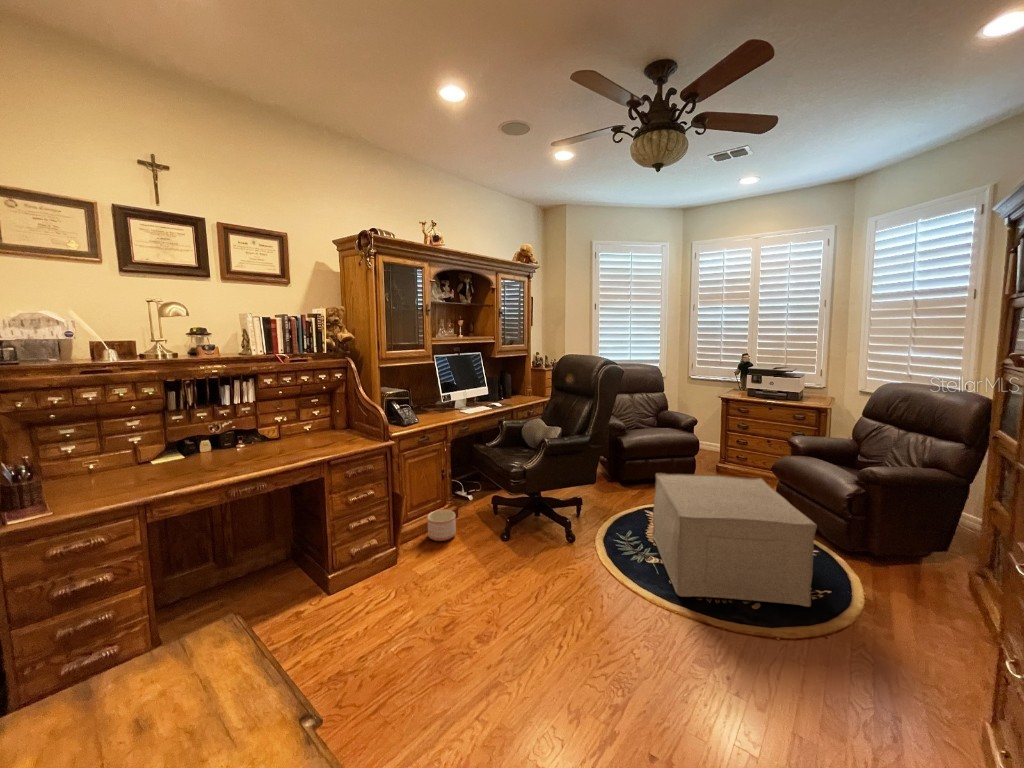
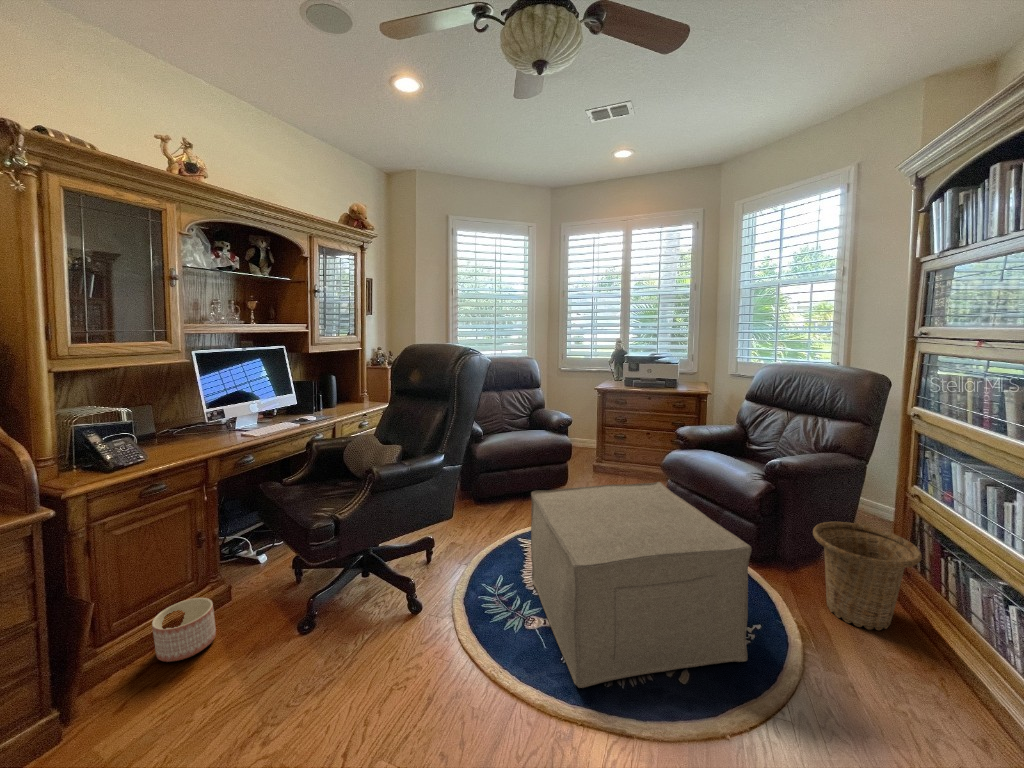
basket: none [890,525,986,613] -> present [813,522,922,630]

